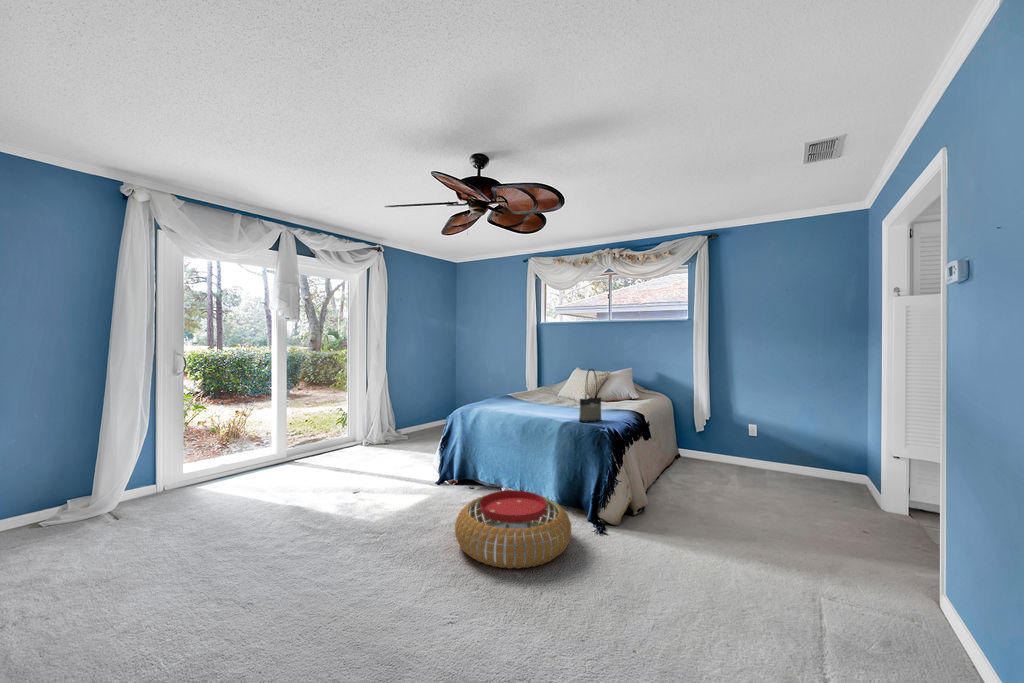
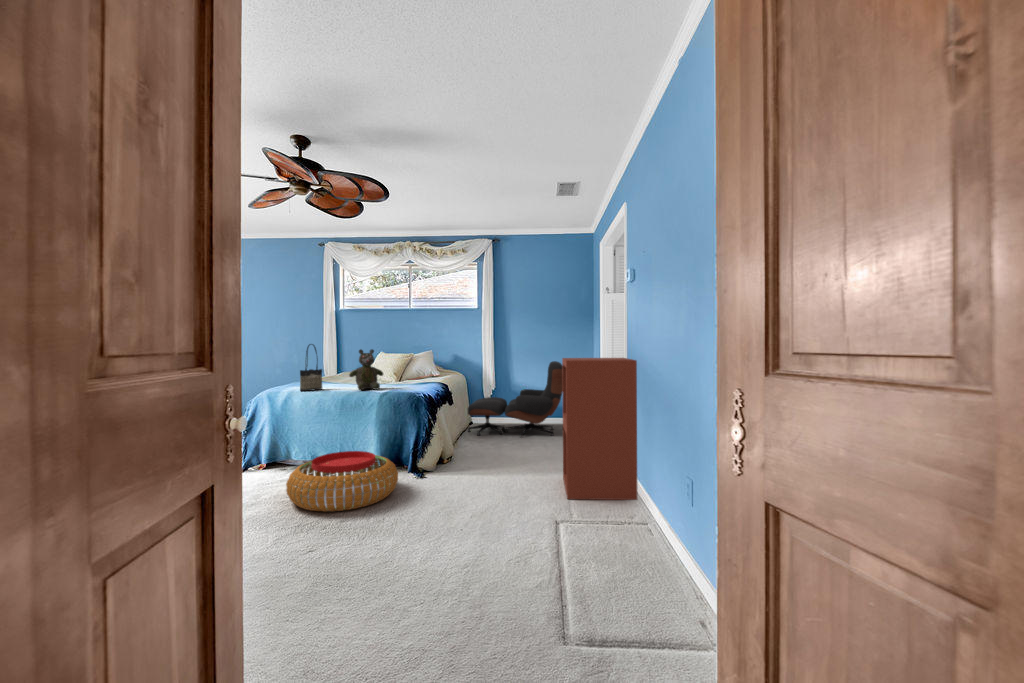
tote bag: present [579,369,601,422] -> present [300,344,322,391]
teddy bear: none [534,372,570,418] -> present [349,349,383,390]
lounge chair: none [670,392,806,492] -> present [468,361,563,437]
bookshelf: none [802,408,959,673] -> present [562,358,638,500]

